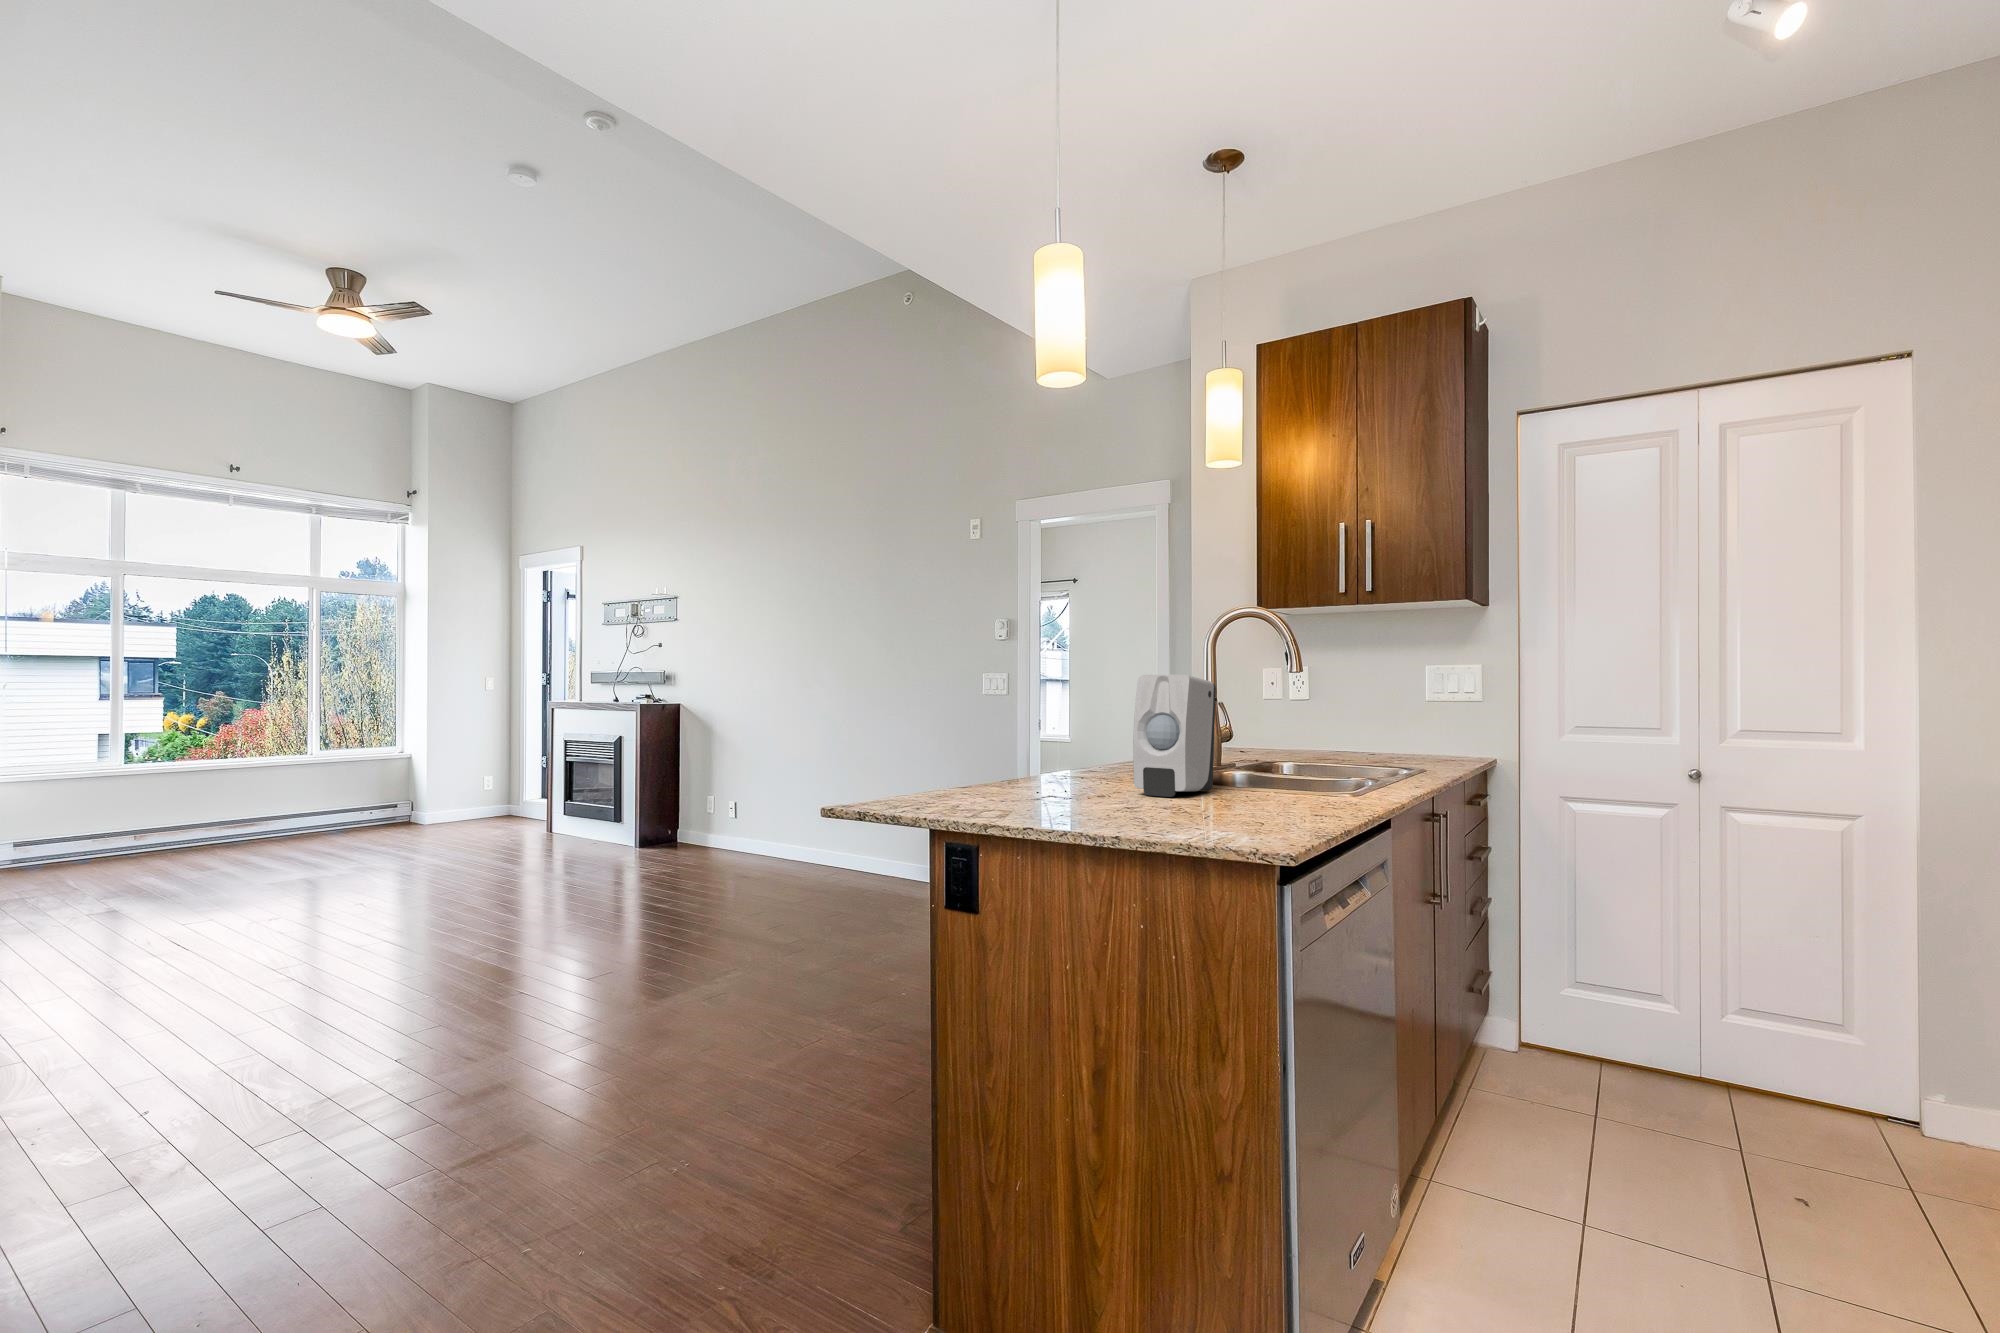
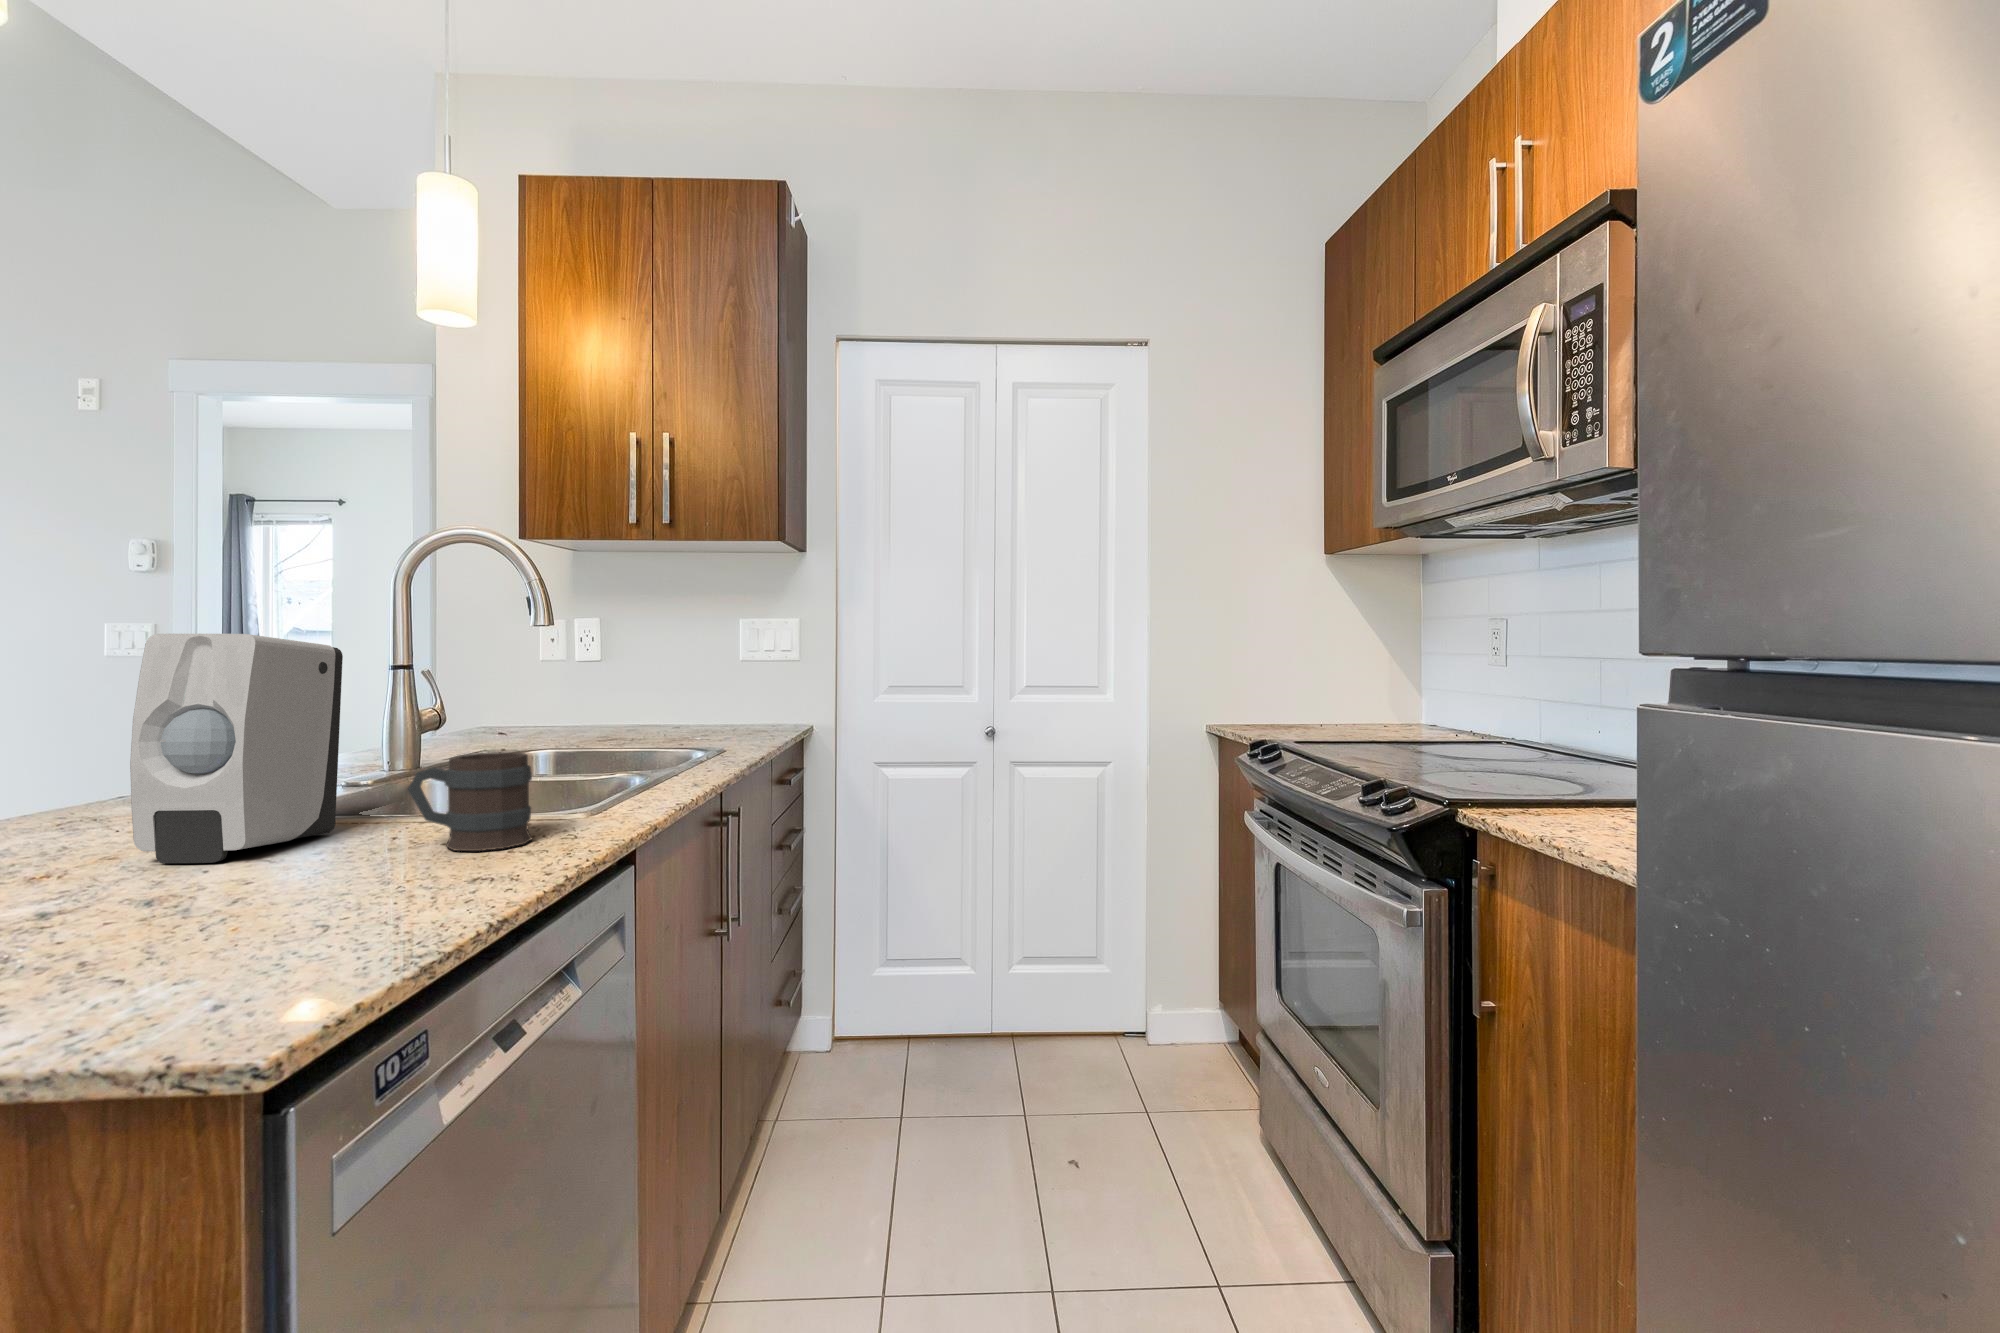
mug: none [1264,747,1332,804] -> present [408,752,532,851]

